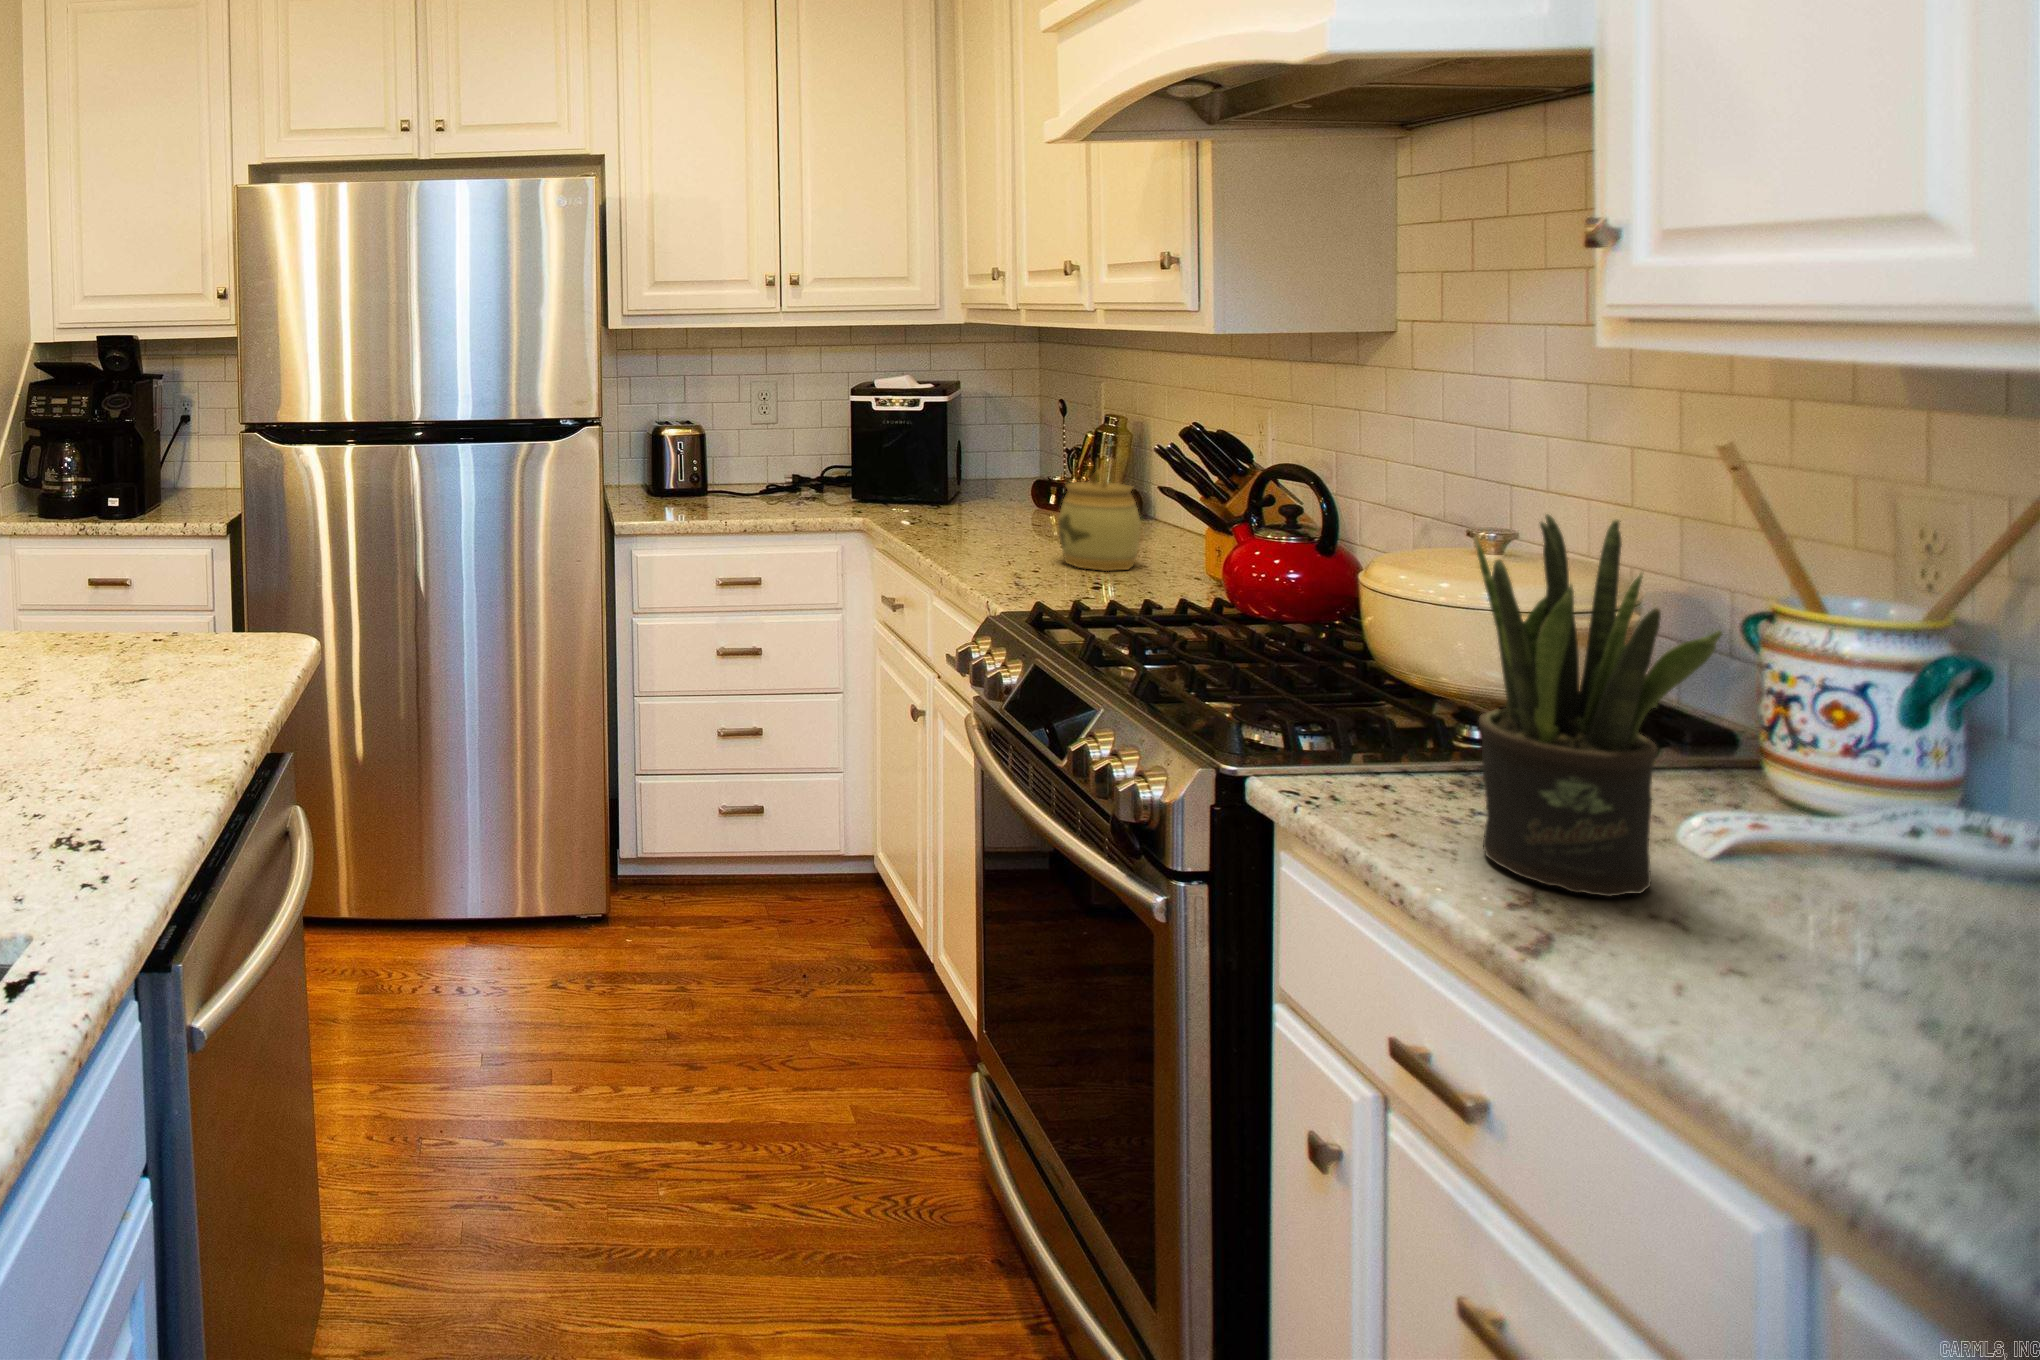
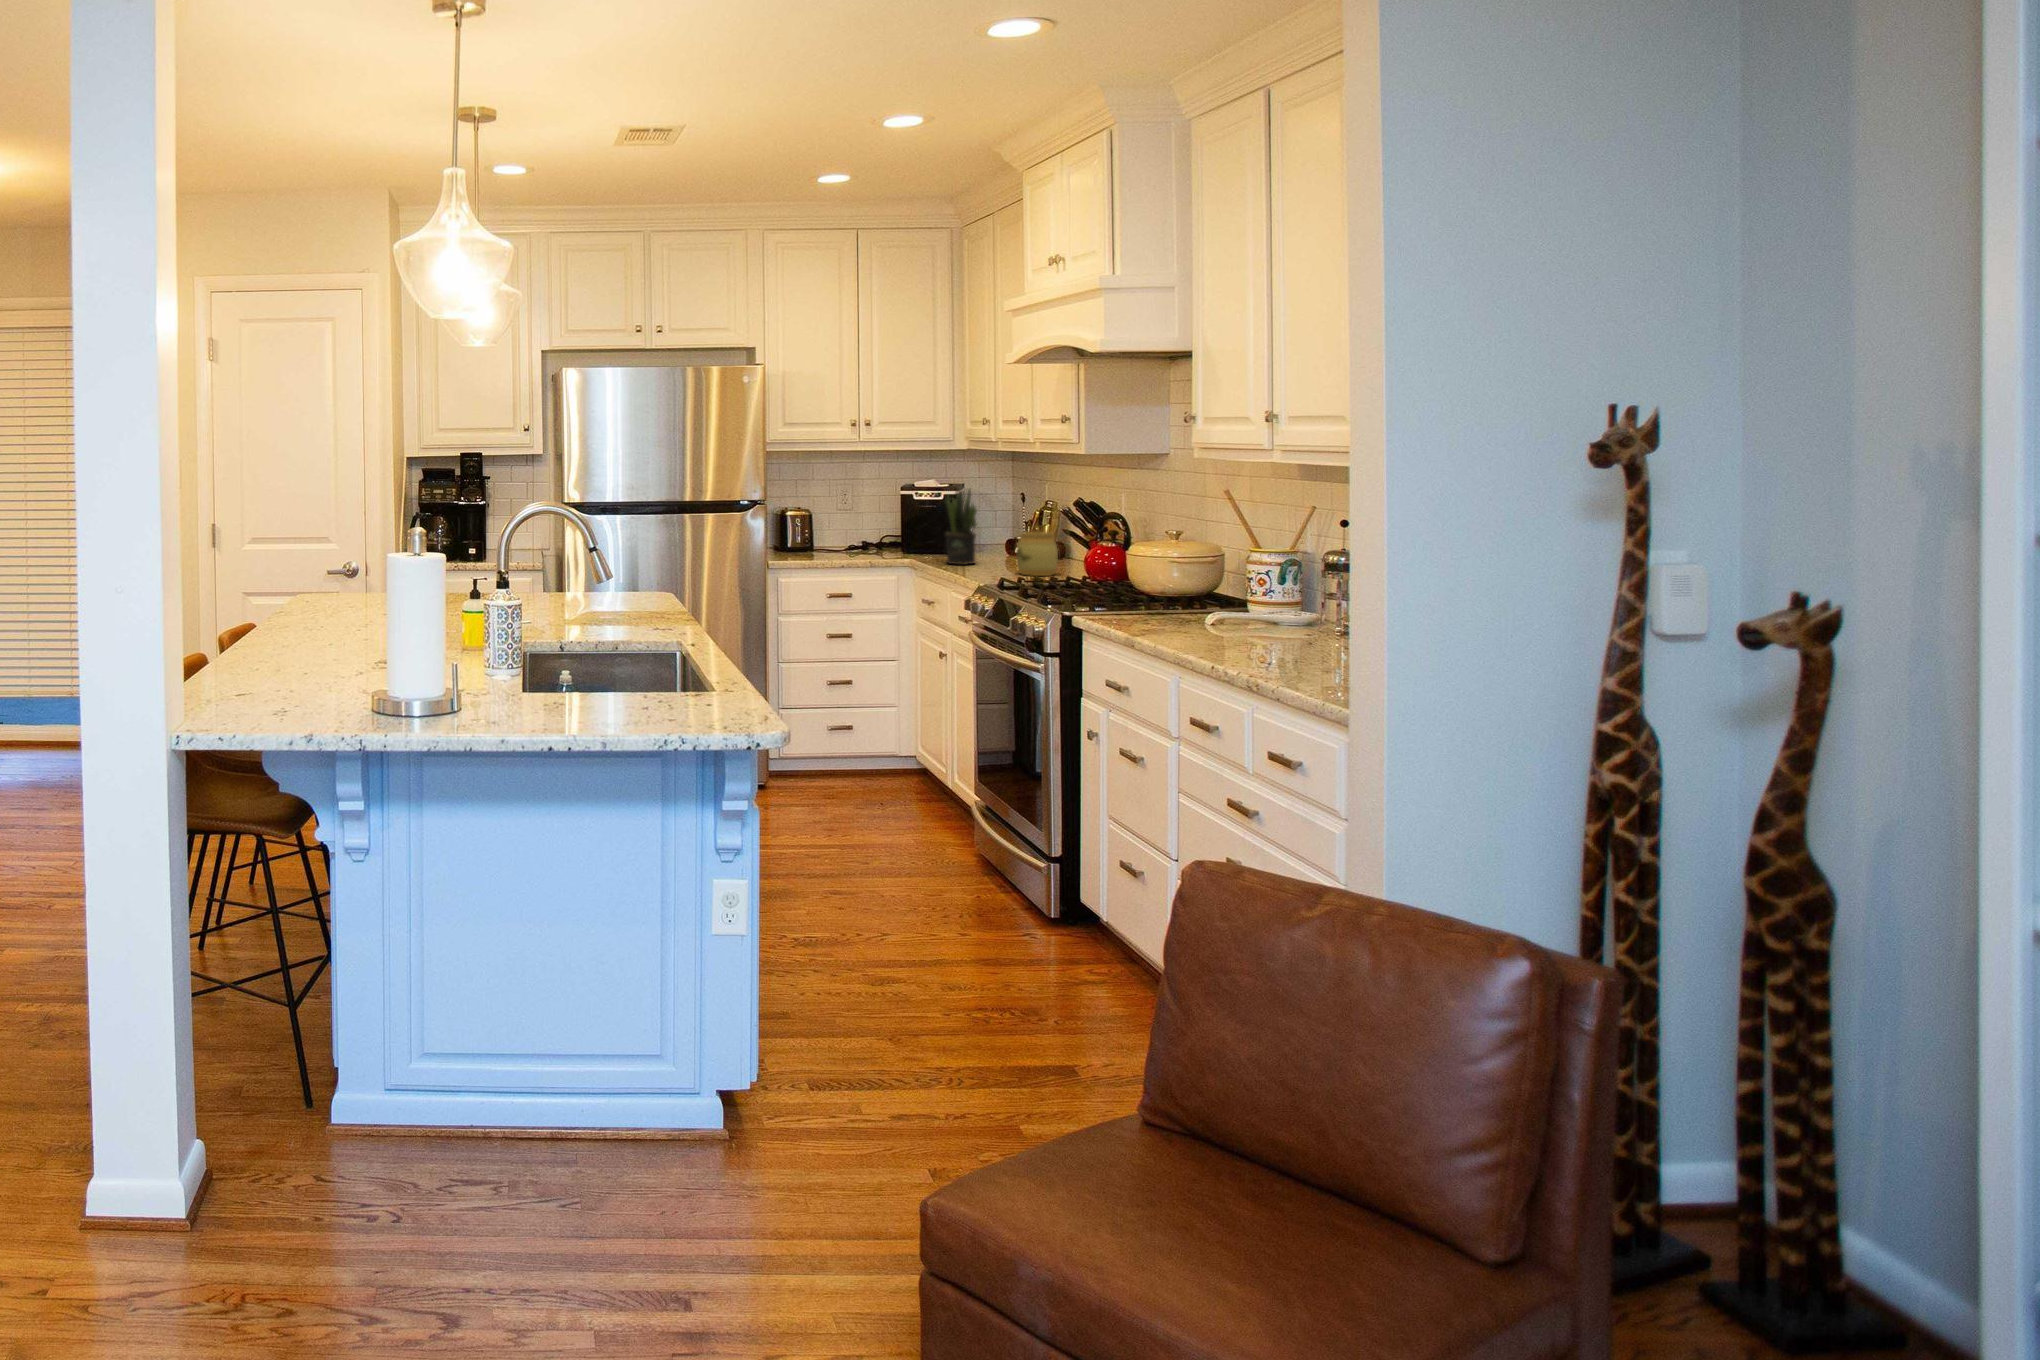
potted plant: present [1474,514,1722,897] -> present [945,488,977,565]

